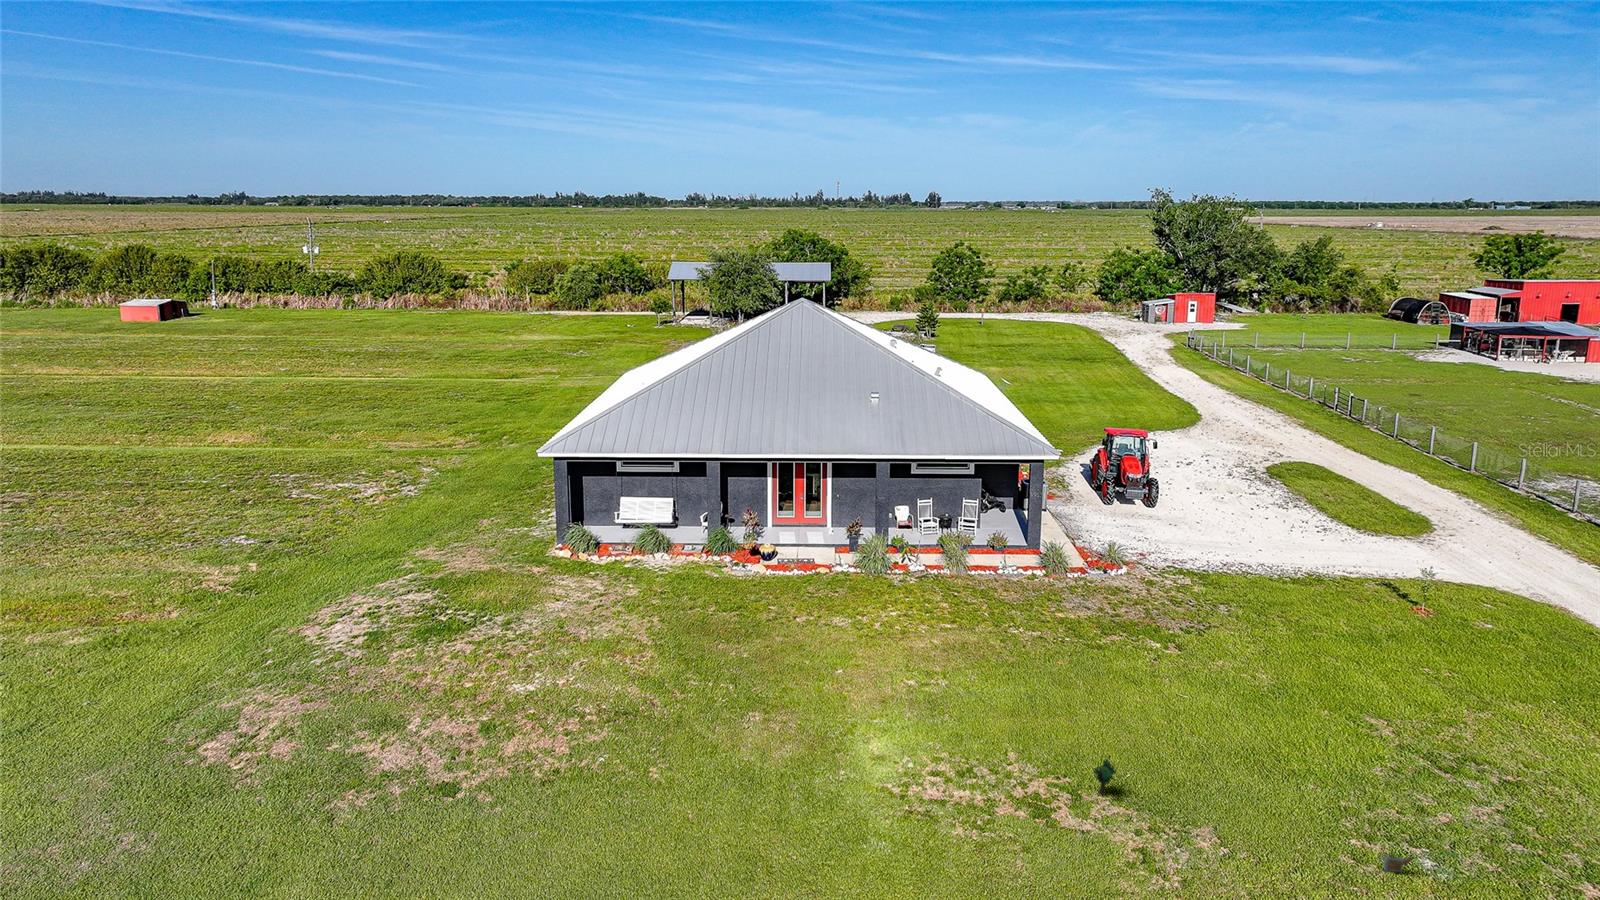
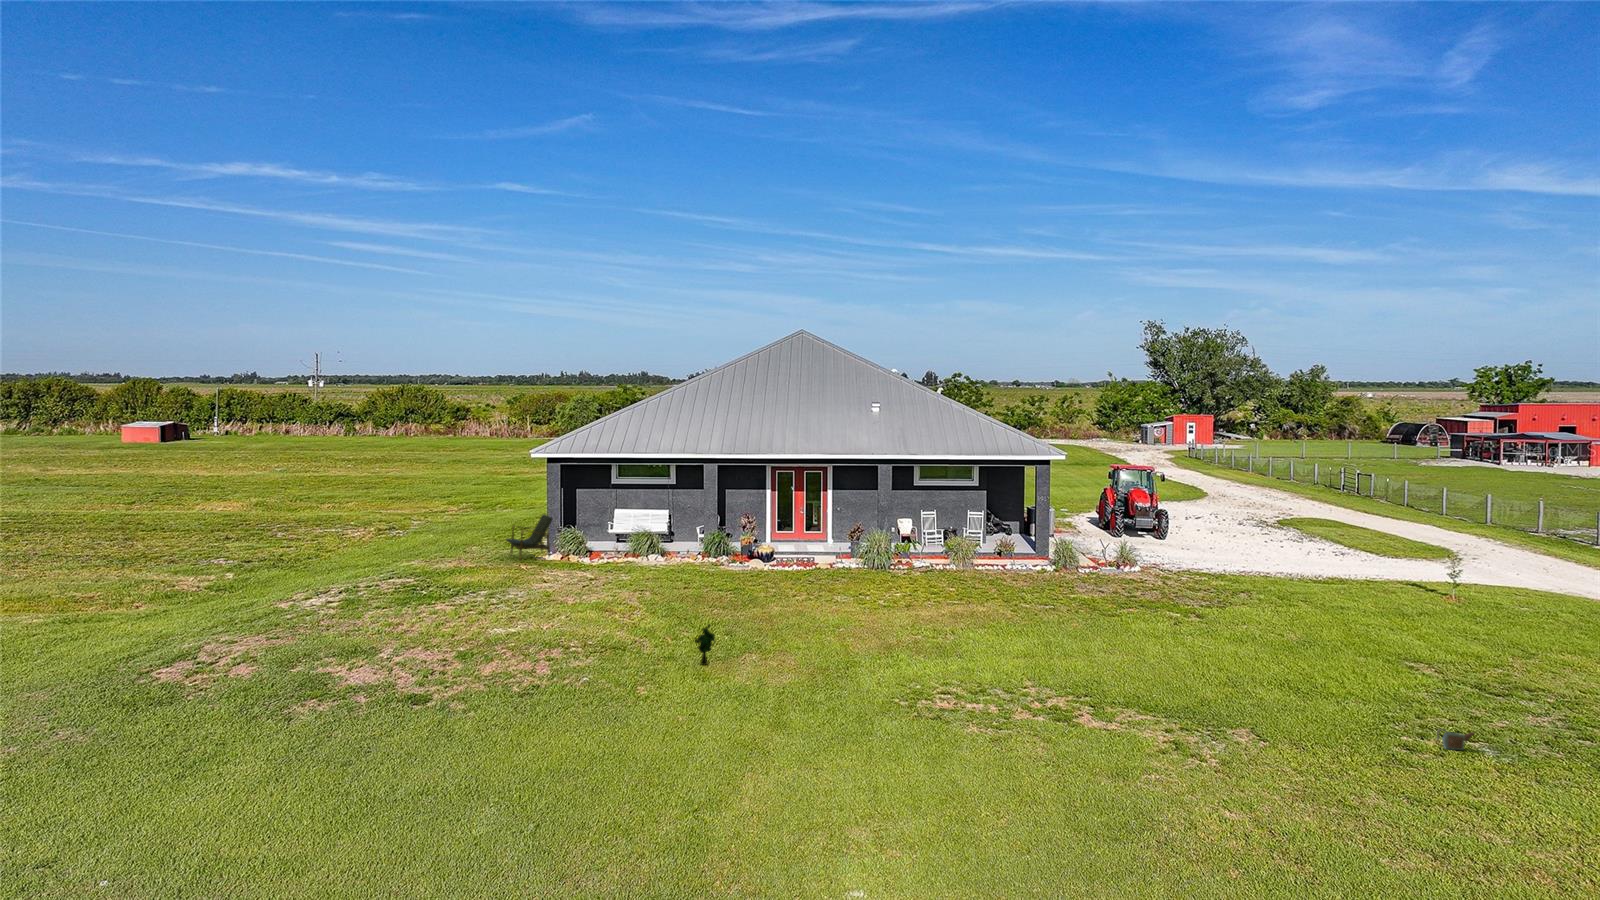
lounge chair: none [519,508,563,558] -> present [506,514,552,560]
decorative plant: present [1093,756,1116,795] -> present [694,624,715,665]

